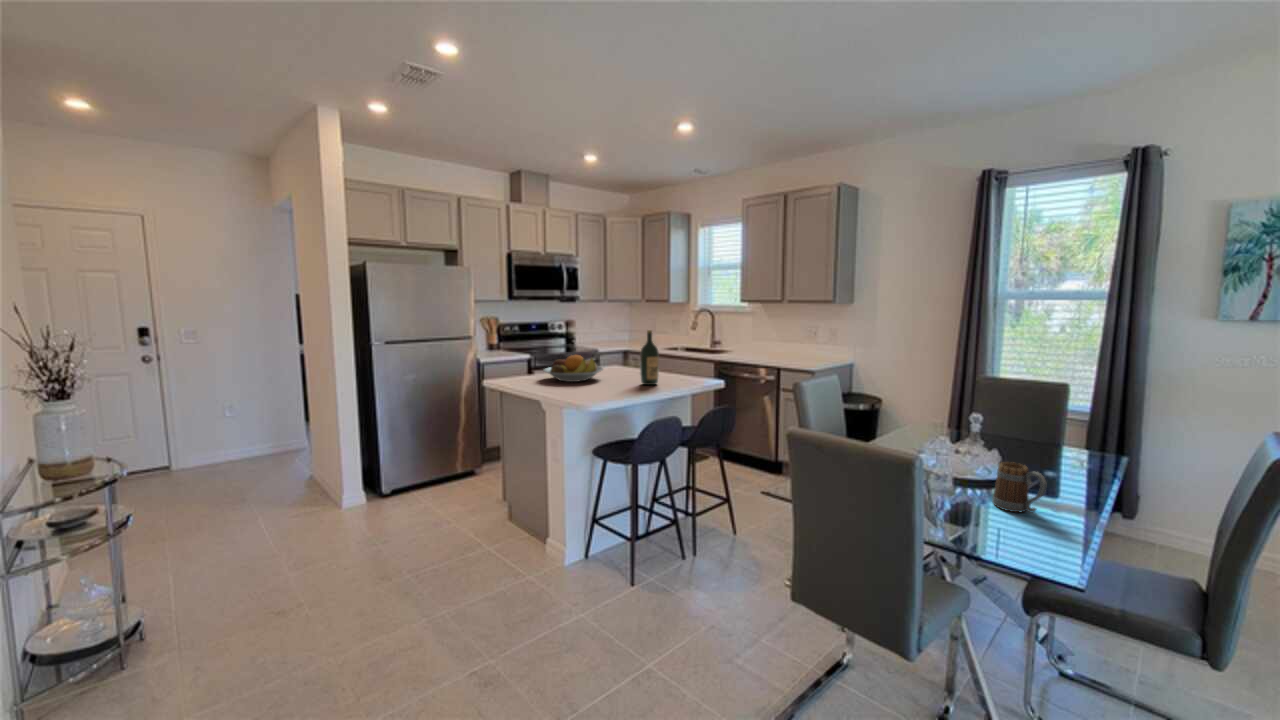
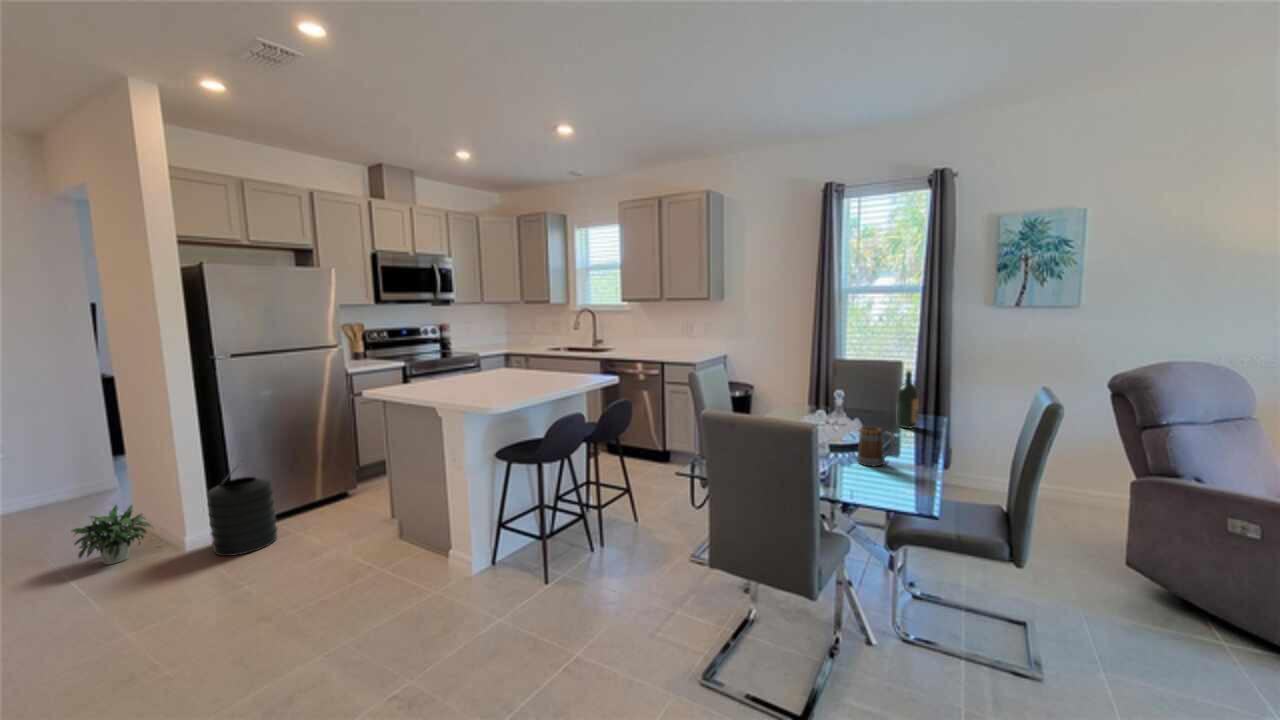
wine bottle: present [640,330,659,385] -> present [896,371,919,429]
fruit bowl: present [544,355,603,382] -> none [434,358,499,386]
trash can: none [359,433,413,516] -> present [207,467,278,556]
potted plant: none [264,461,330,510] -> present [72,505,163,564]

